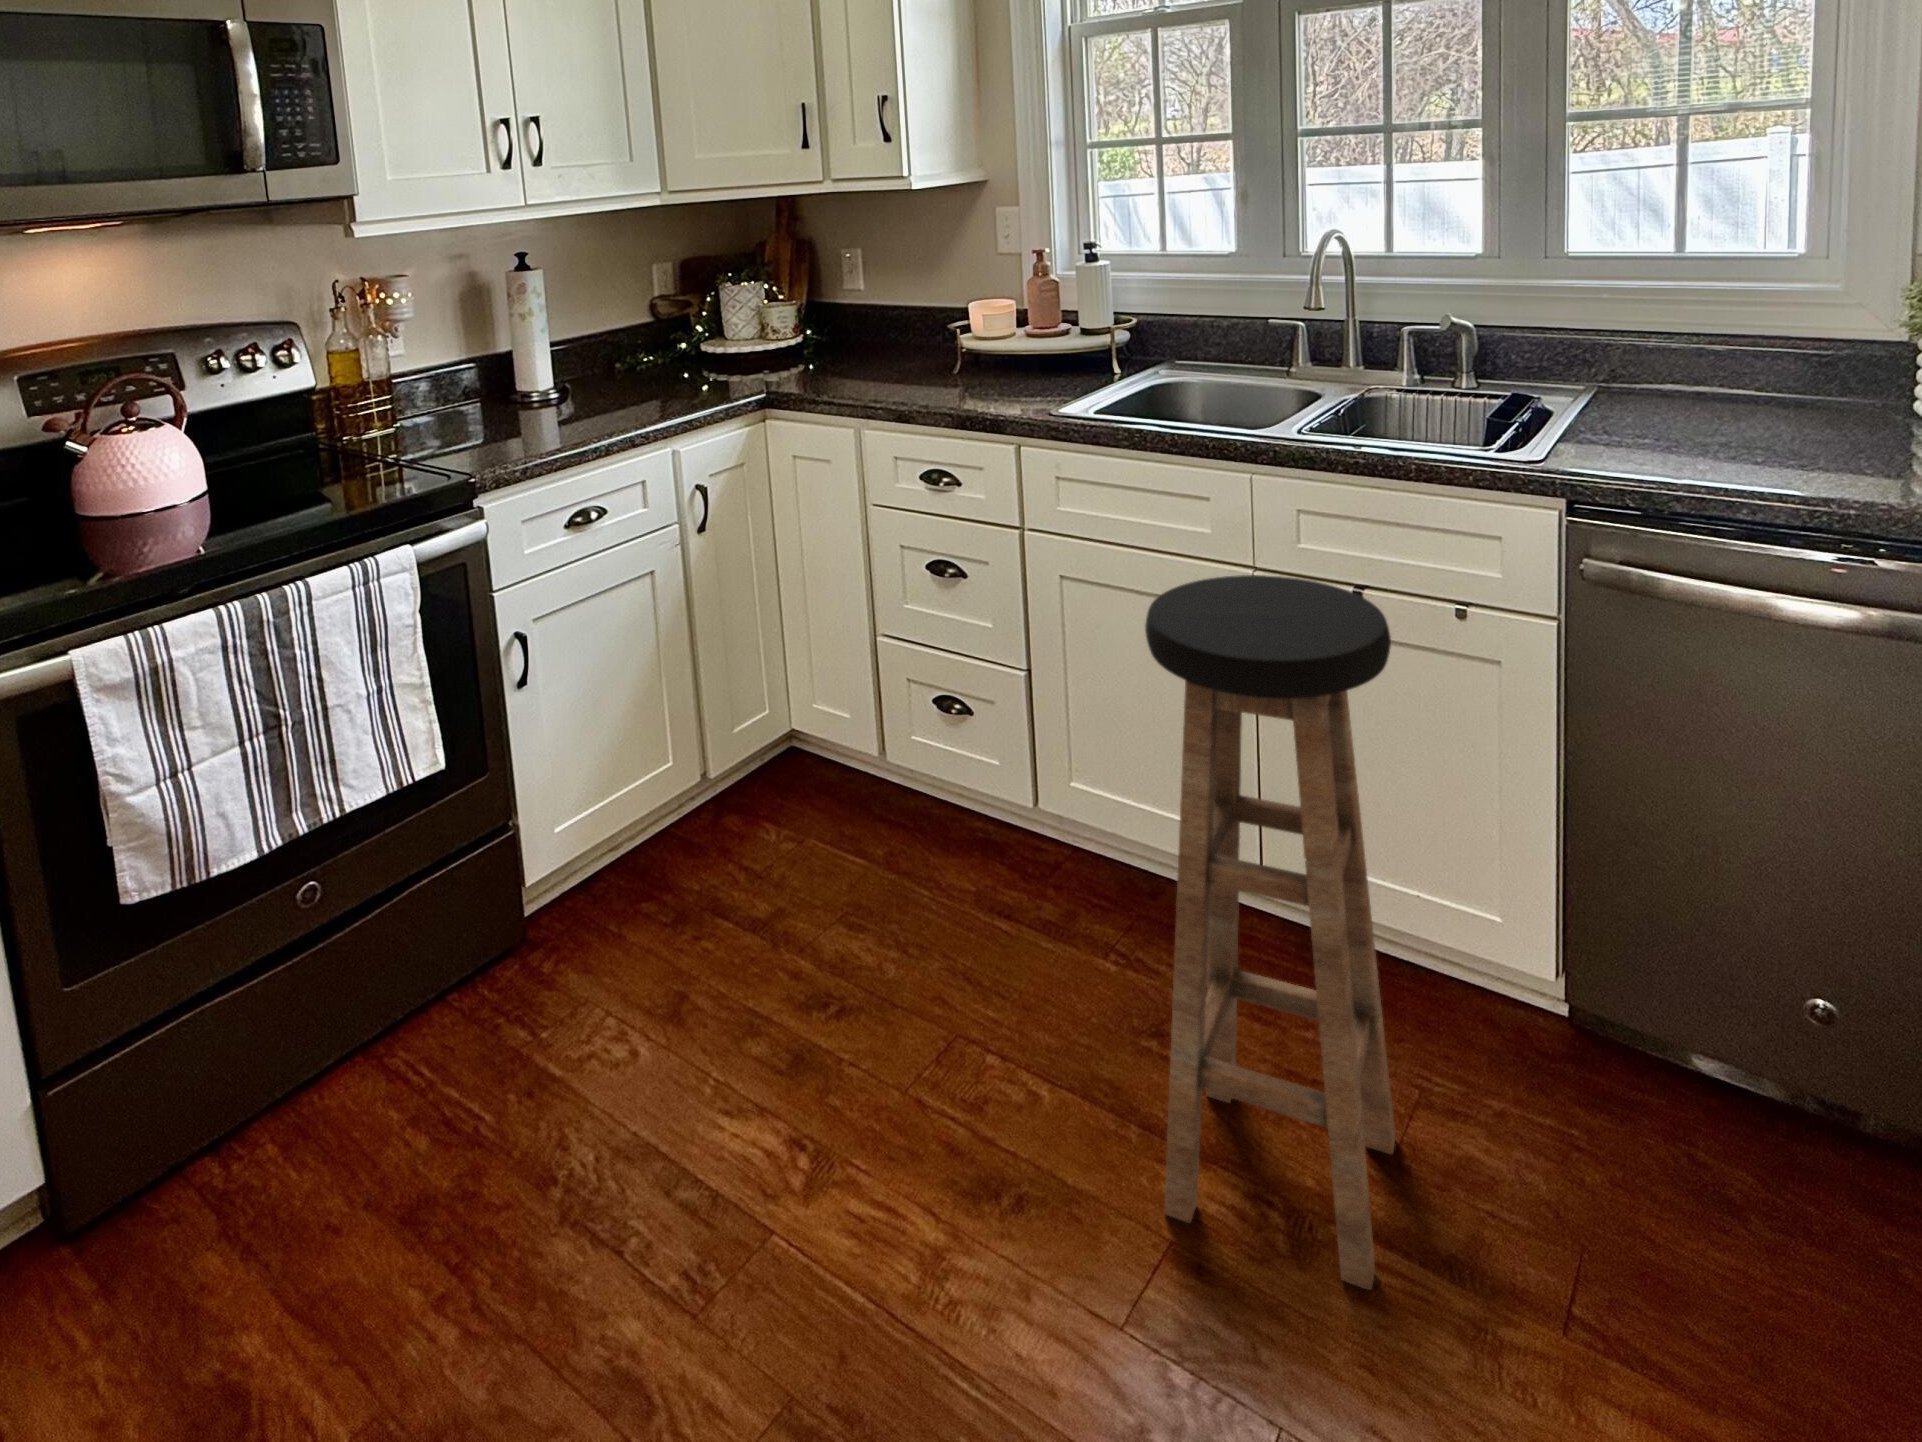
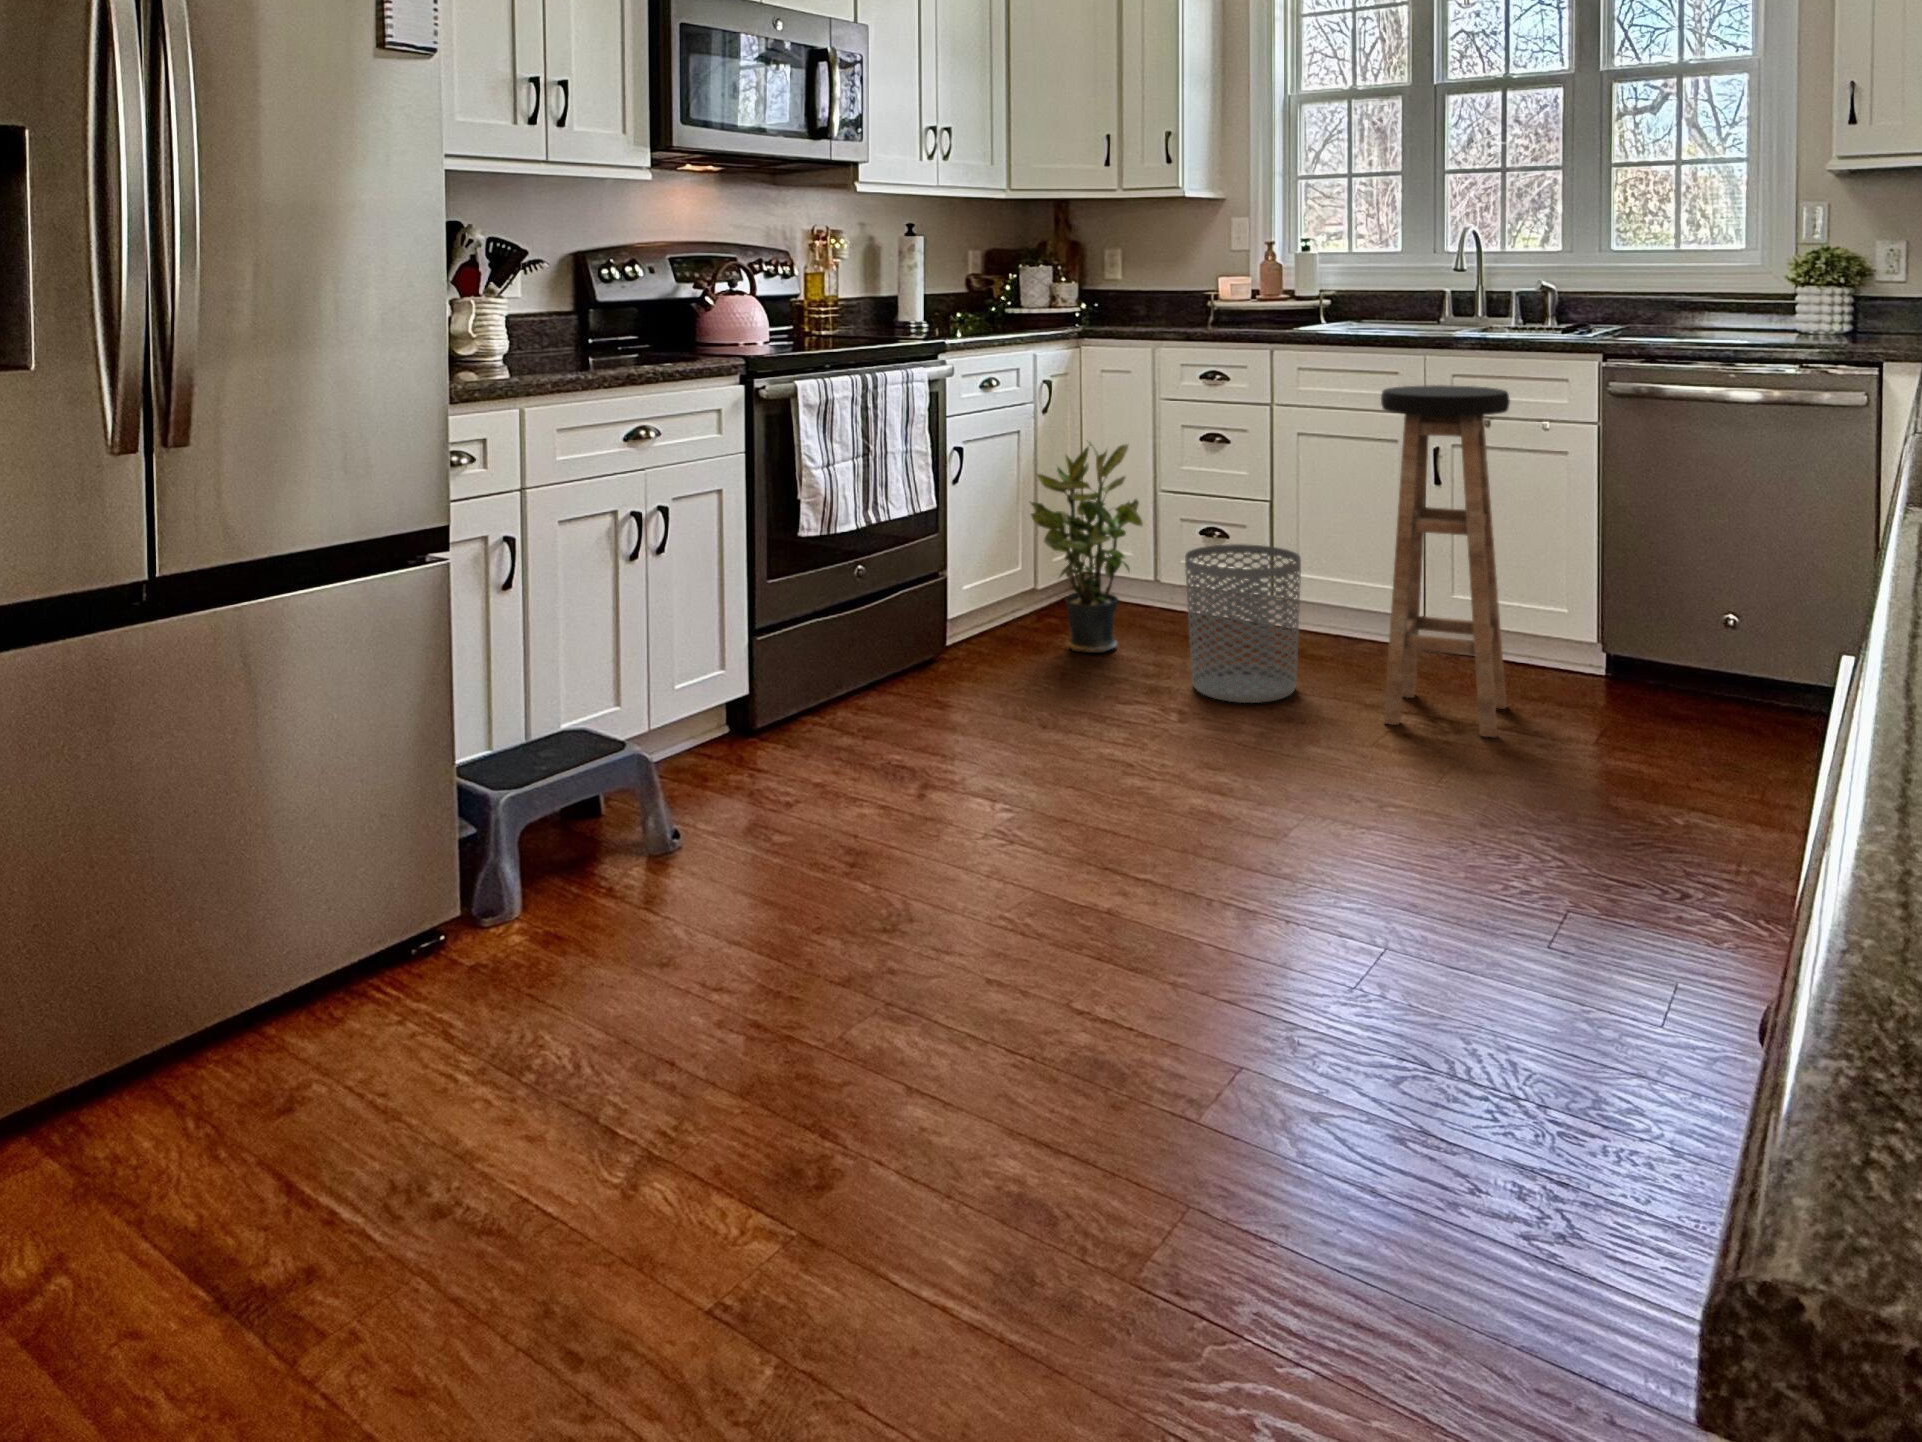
potted plant: none [636,596,817,932] -> present [1031,442,1143,653]
waste bin: none [836,801,1034,1122] -> present [1185,544,1301,703]

